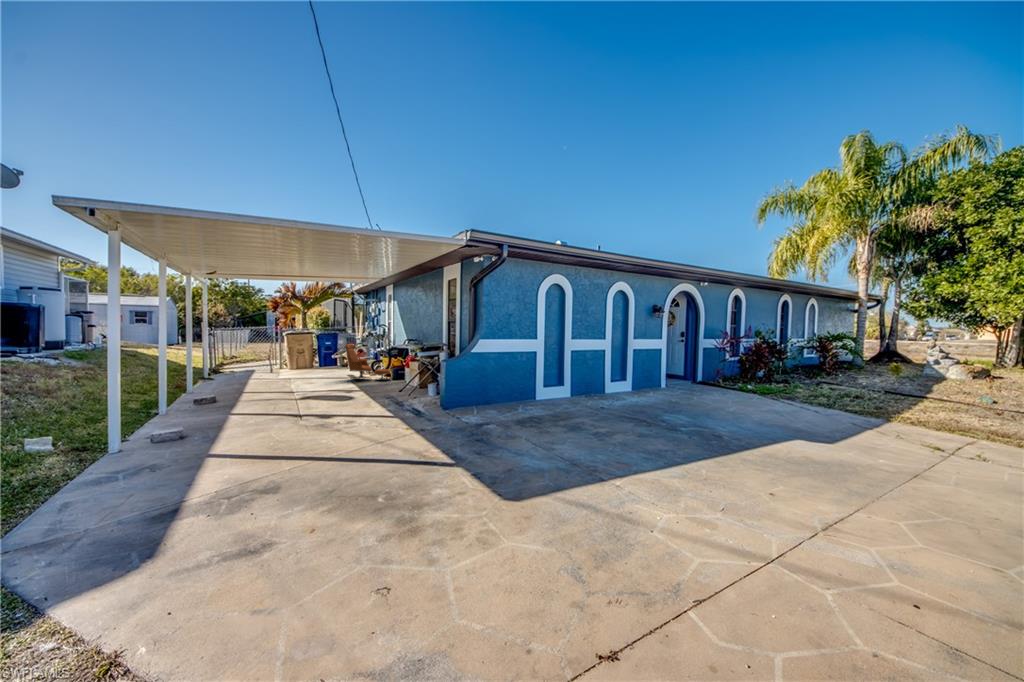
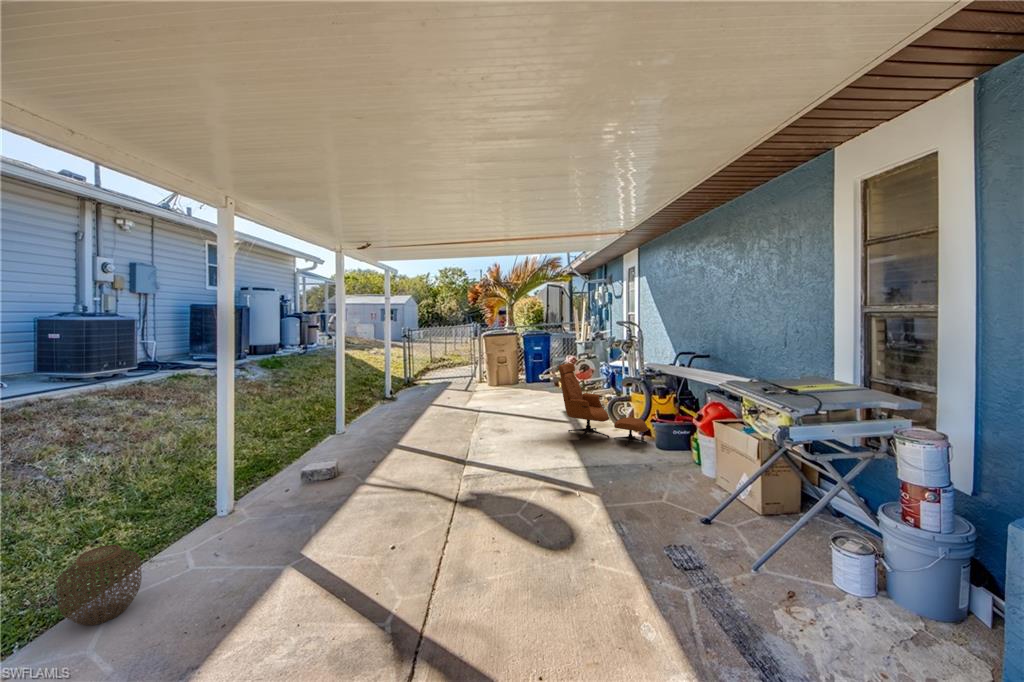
woven basket: none [142,398,174,425] -> present [56,545,142,625]

